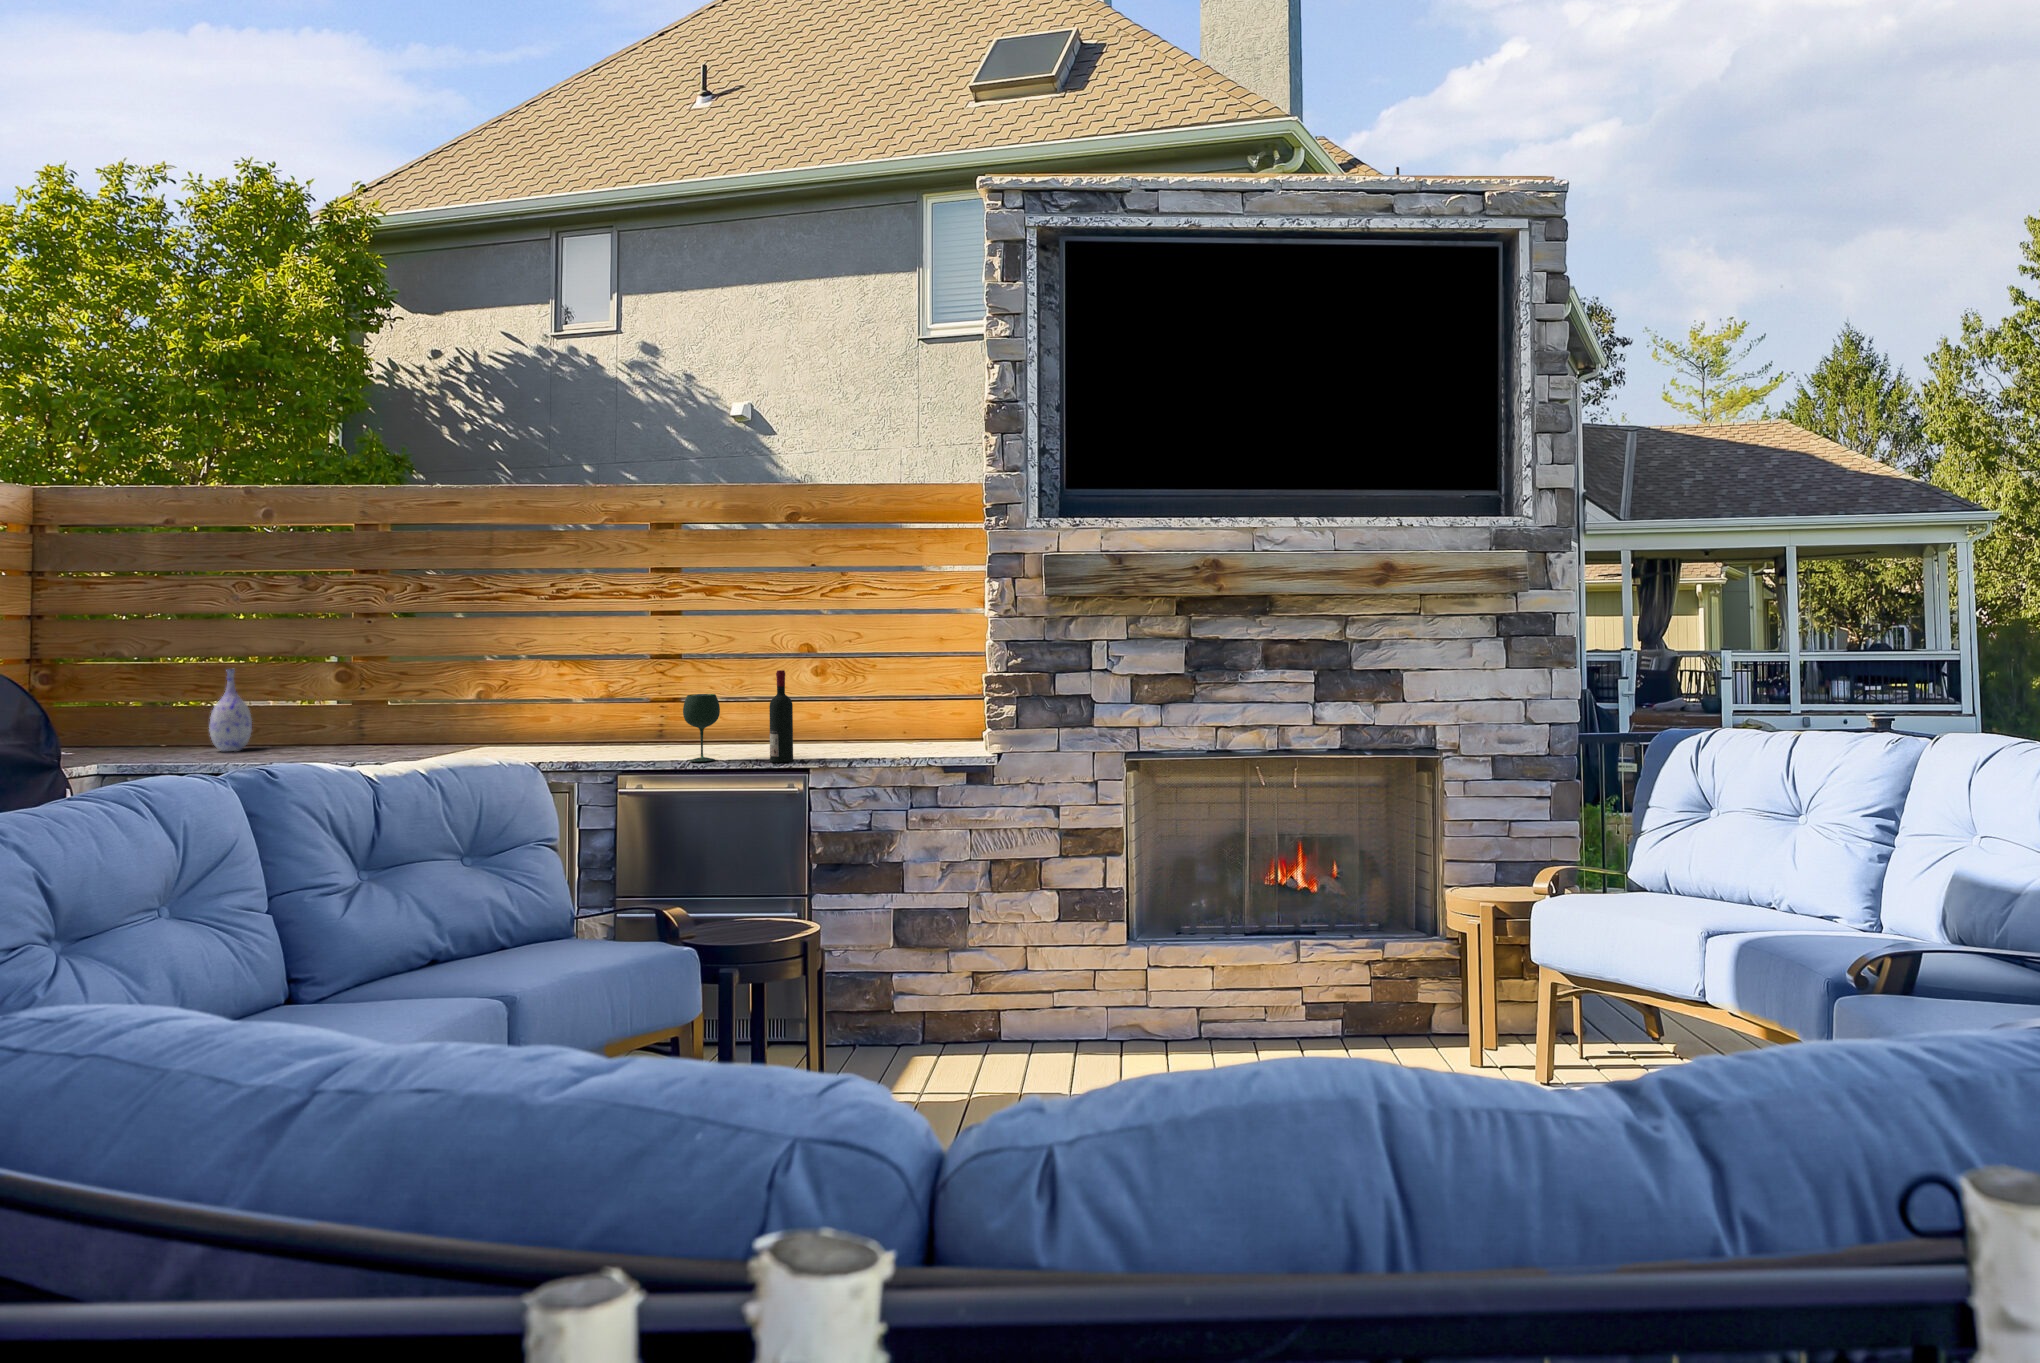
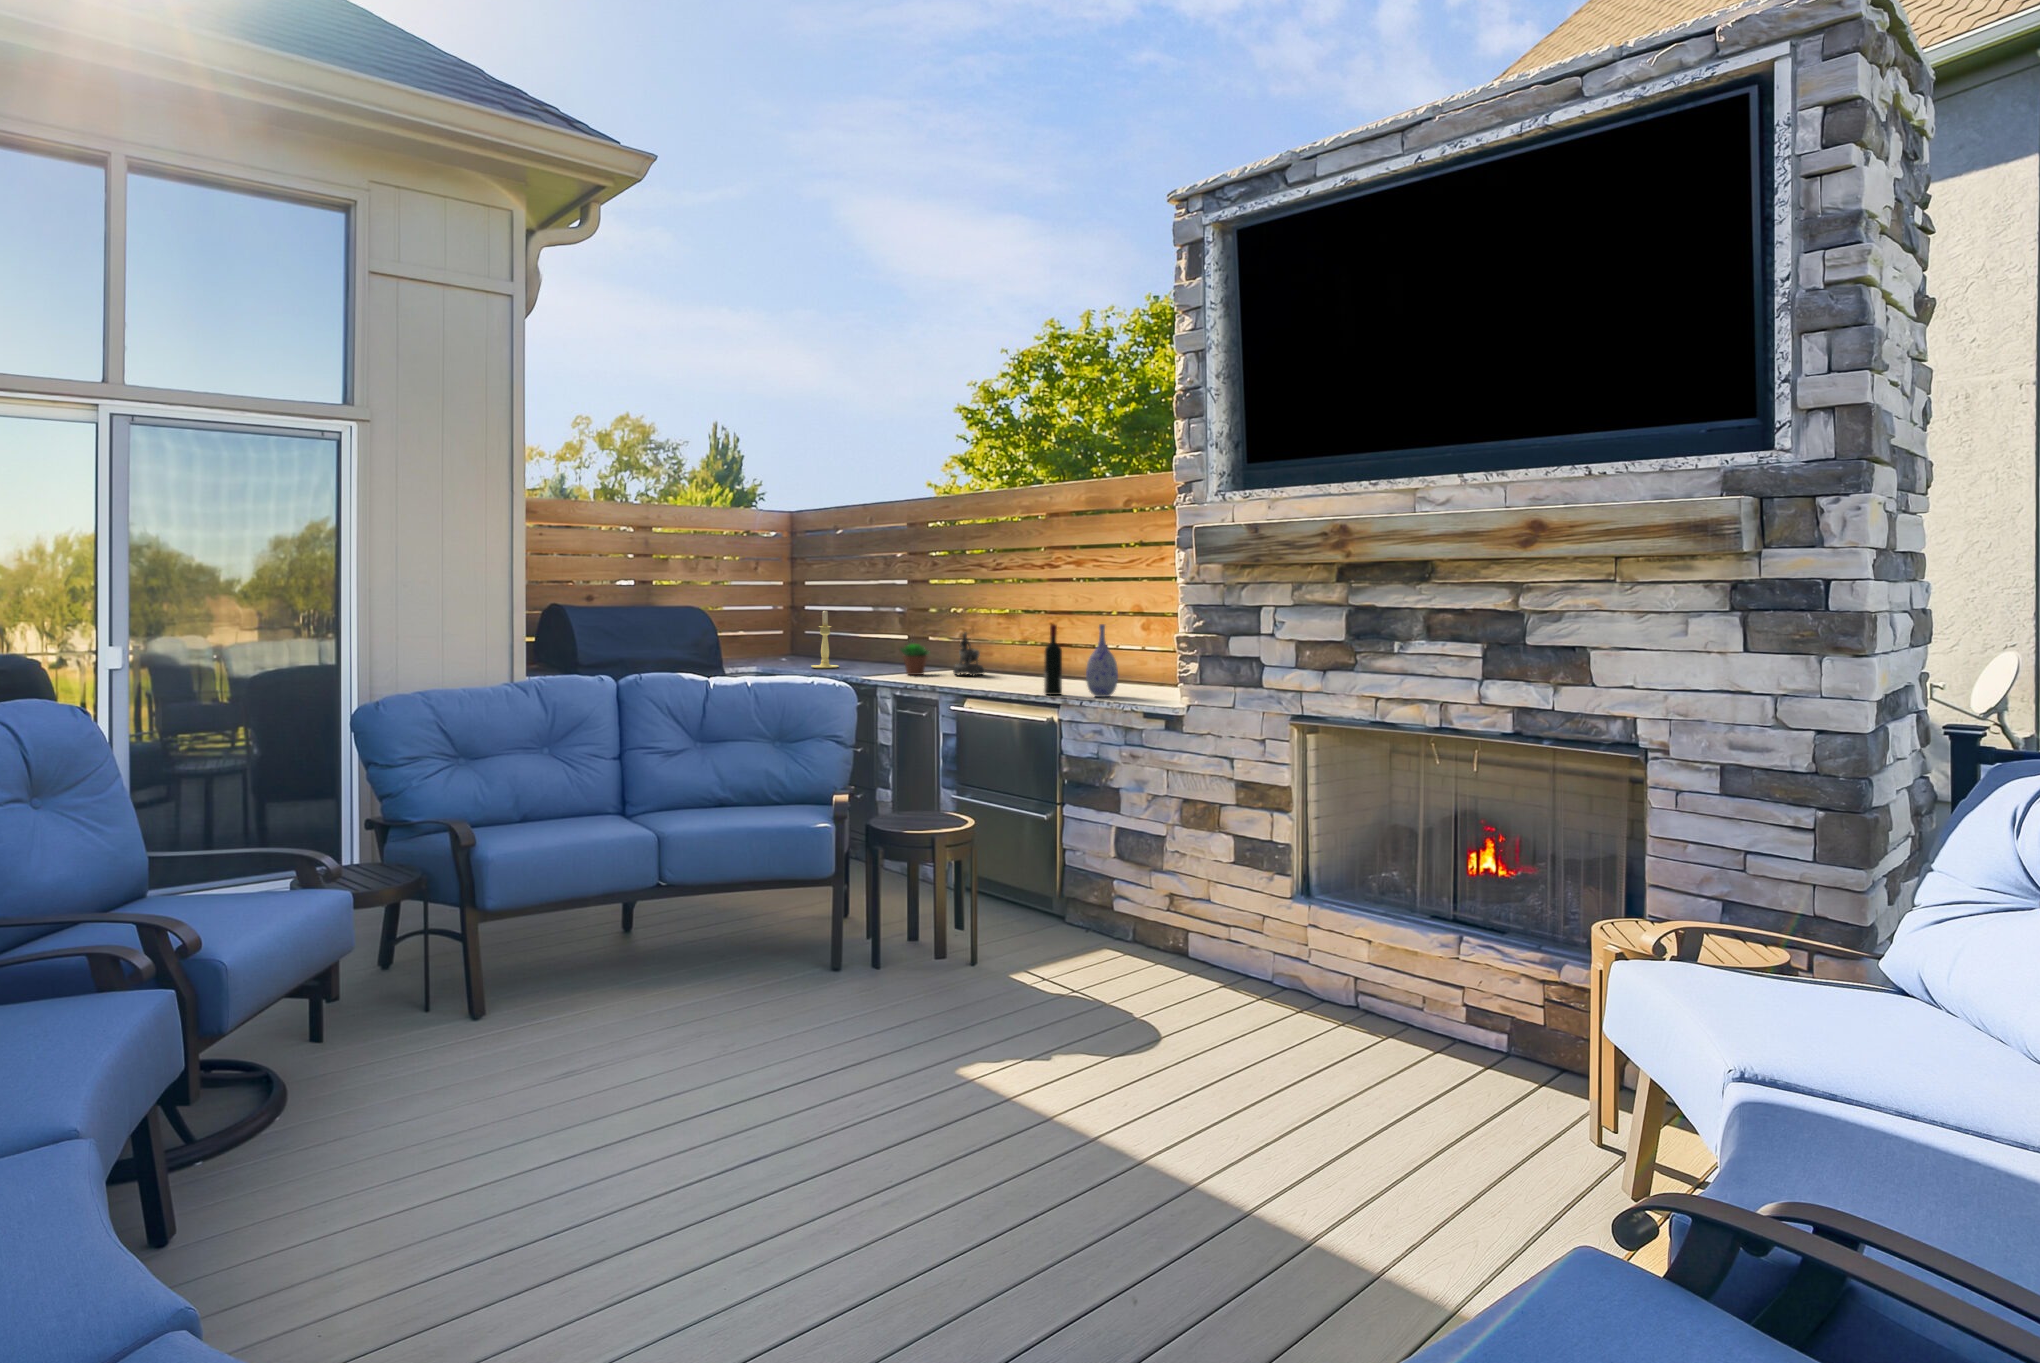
candle holder: none [140,663,199,766] -> present [812,611,838,668]
vase: present [210,669,252,751] -> present [1086,624,1118,697]
decorative bowl: none [492,686,554,752] -> present [953,633,984,676]
wine glass: present [683,694,720,762] -> none [1004,641,1030,690]
succulent plant: none [392,707,448,759] -> present [901,644,929,675]

